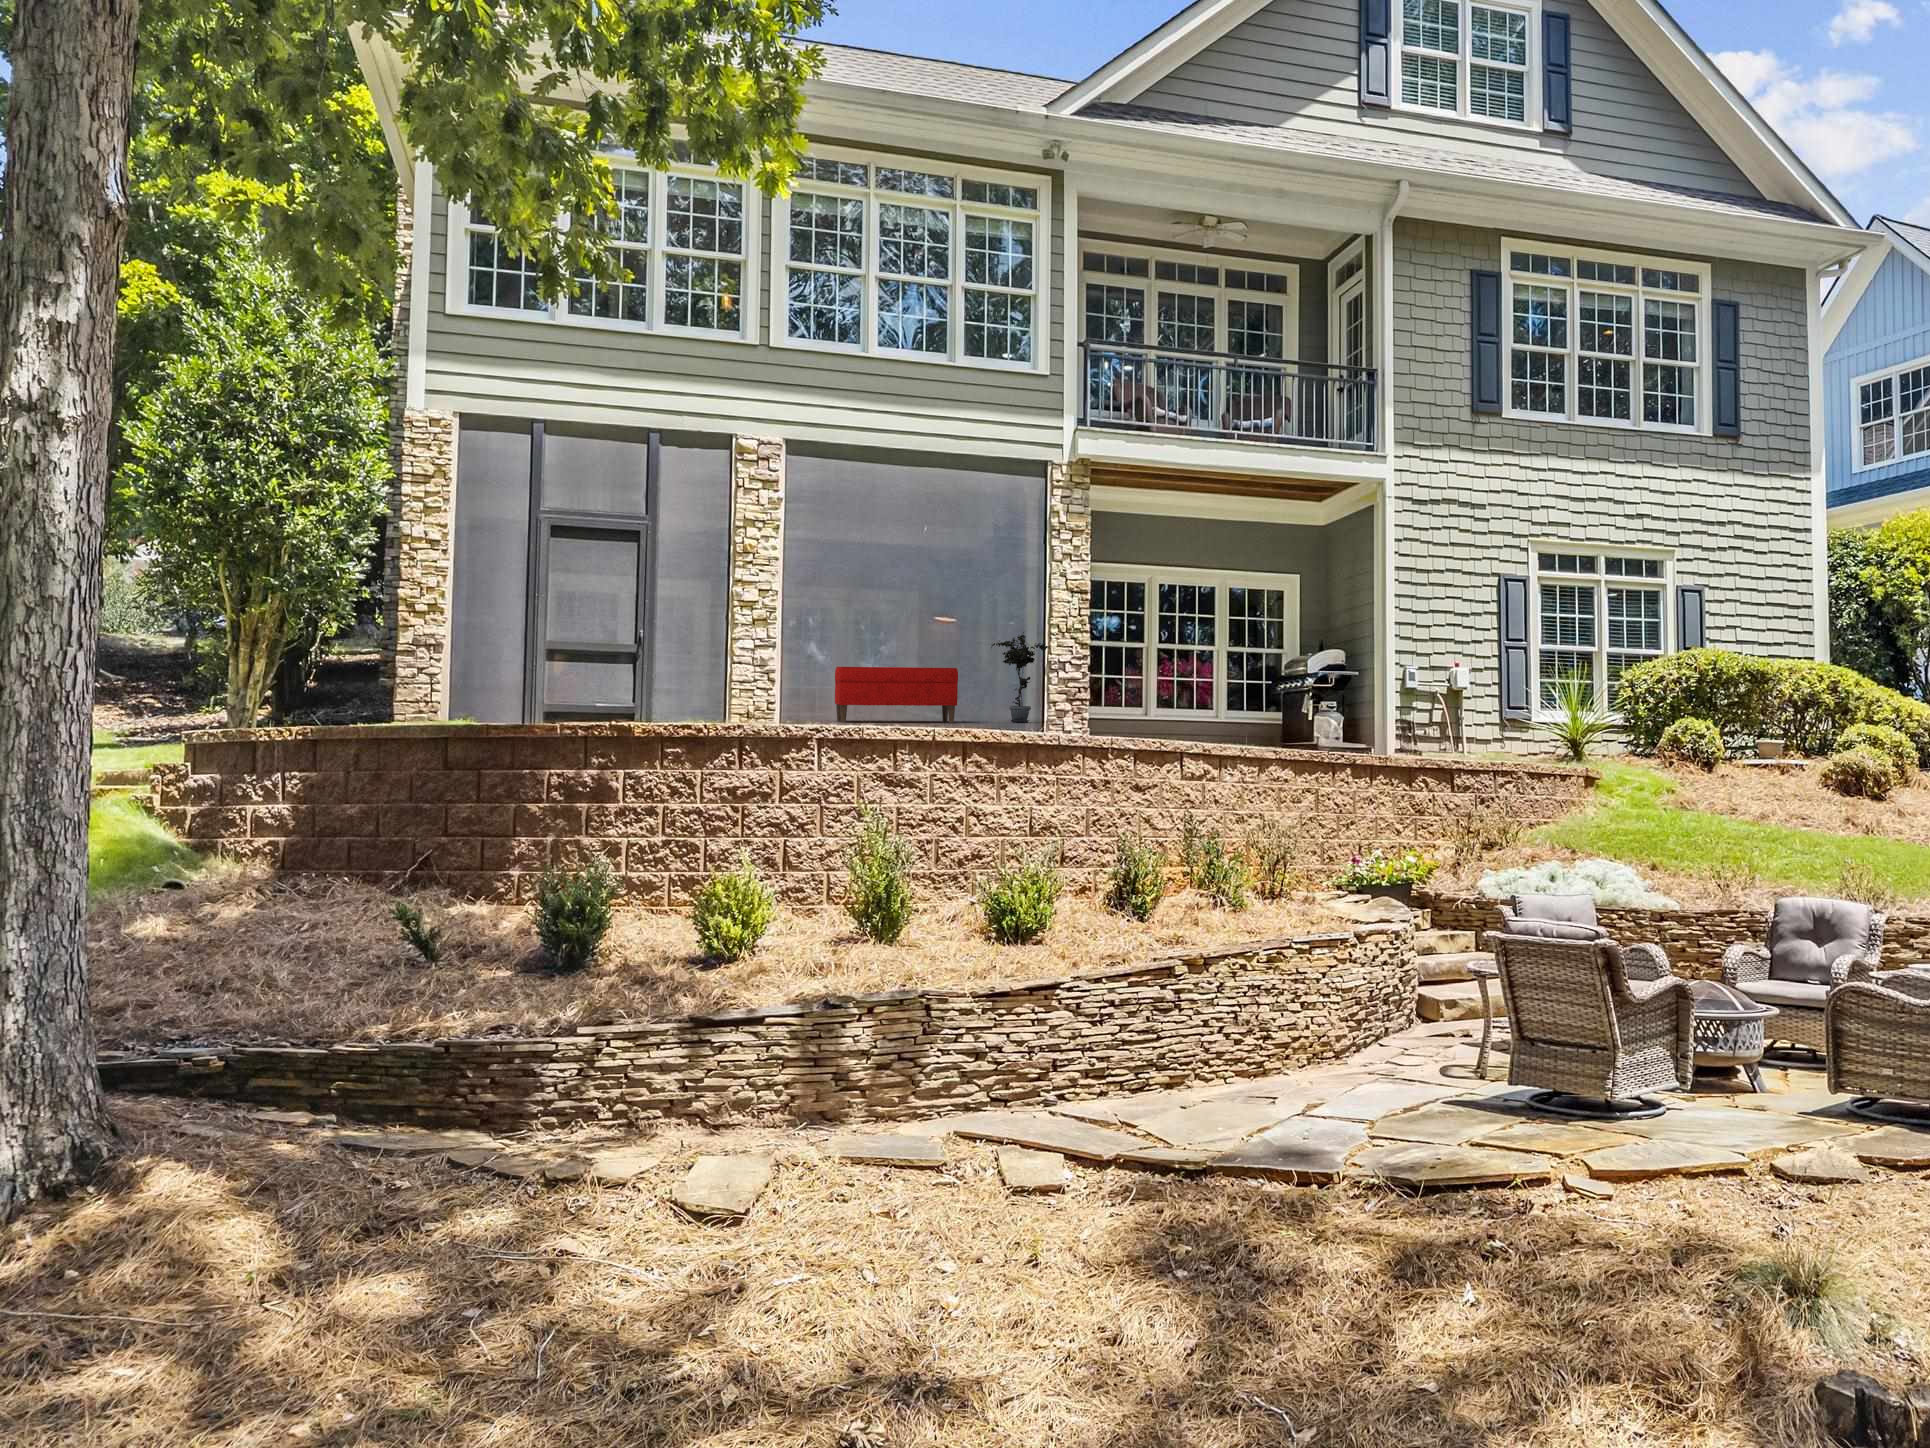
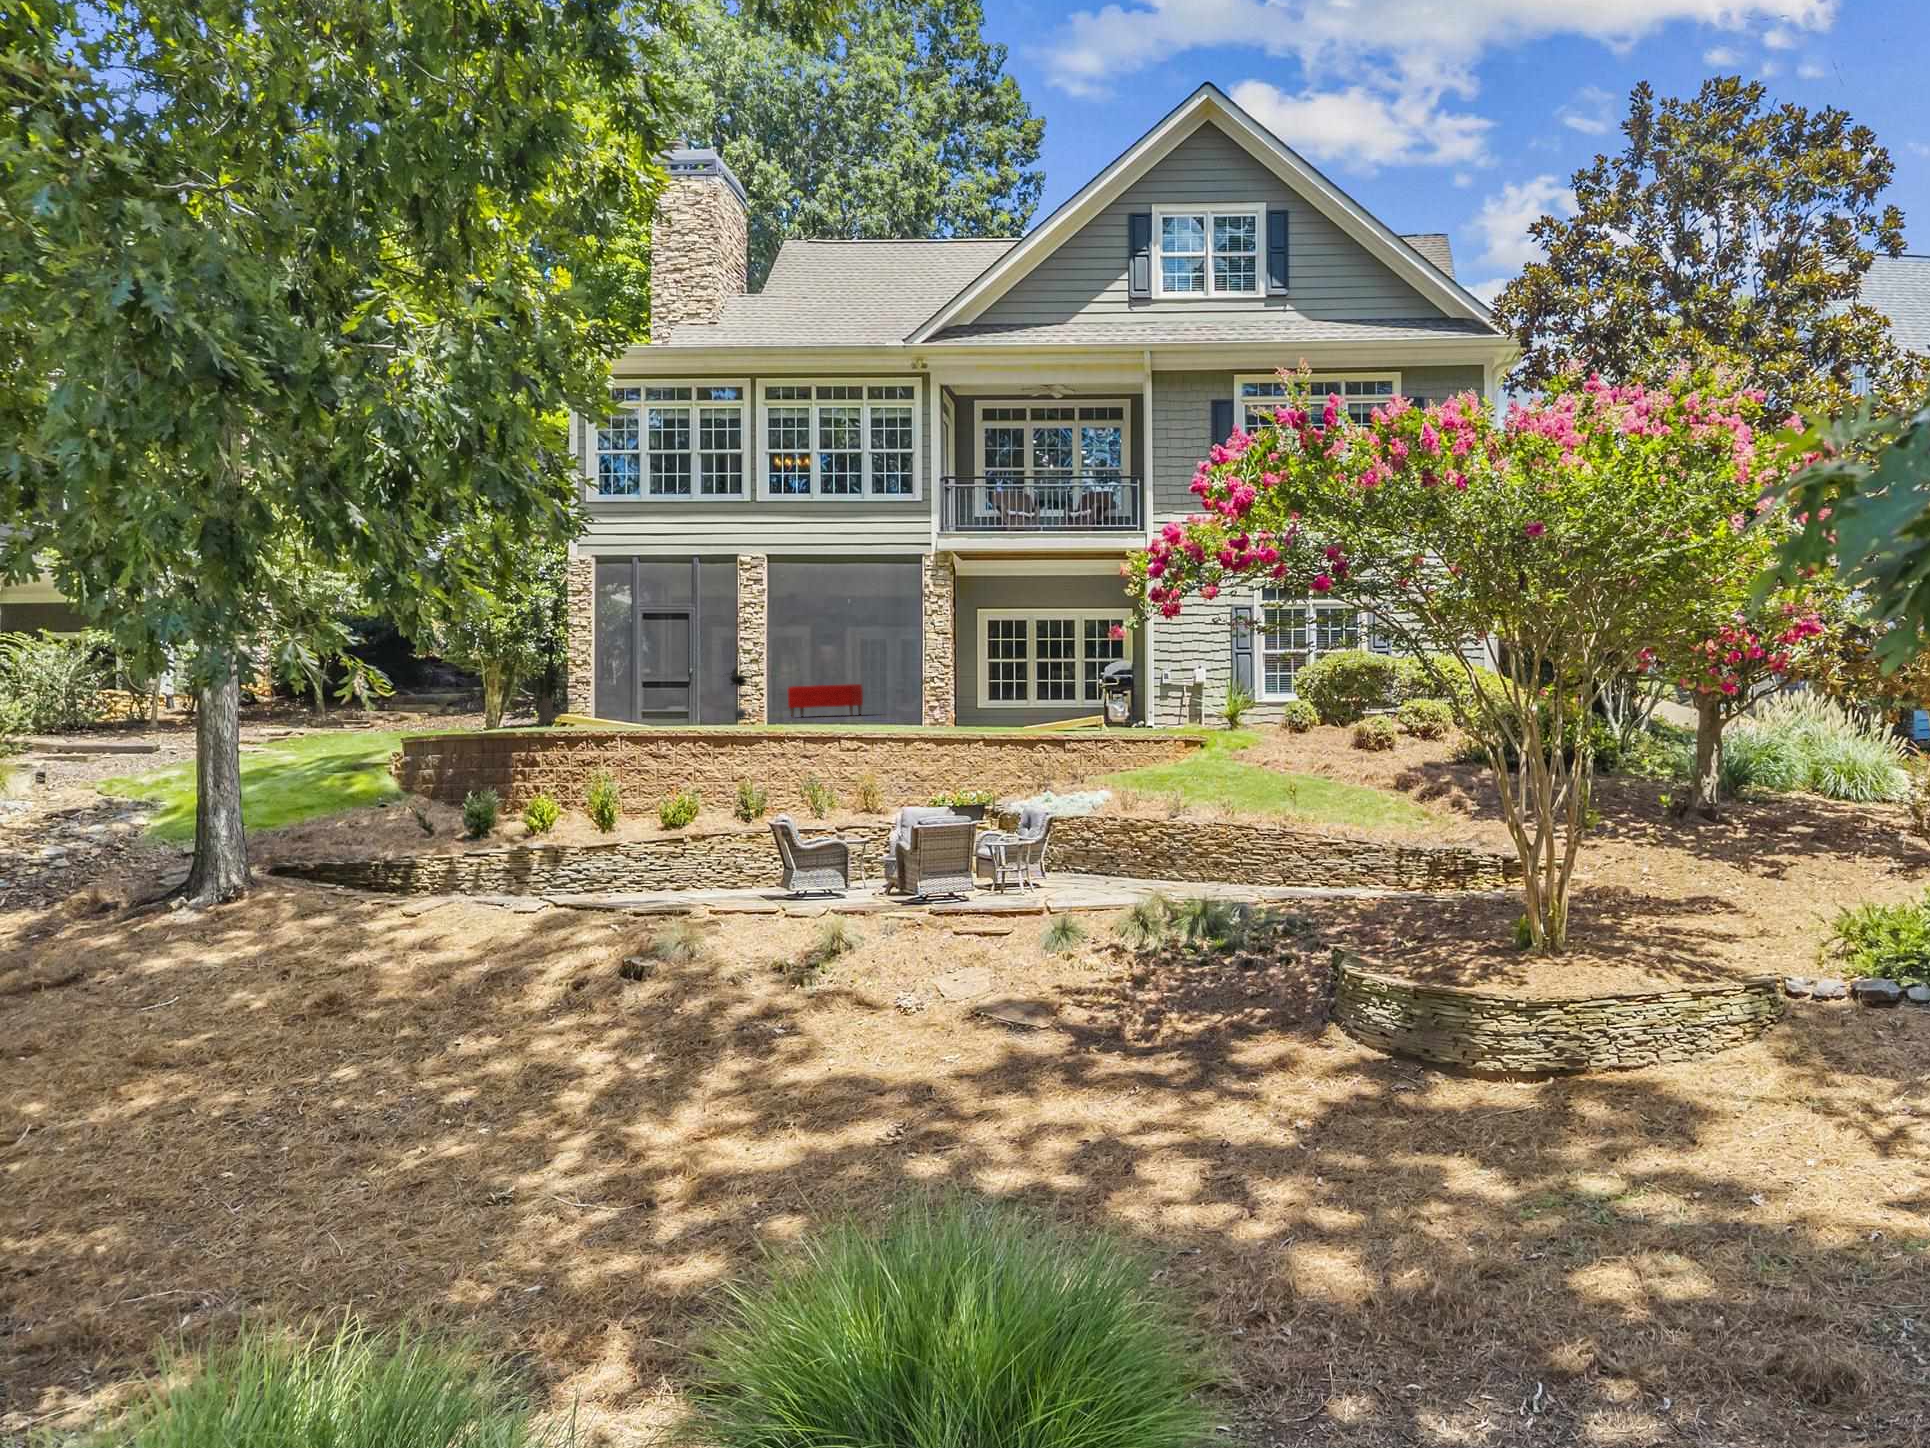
potted plant: present [991,632,1051,723] -> present [730,669,750,719]
watering can: none [313,657,401,721] -> present [538,693,572,724]

